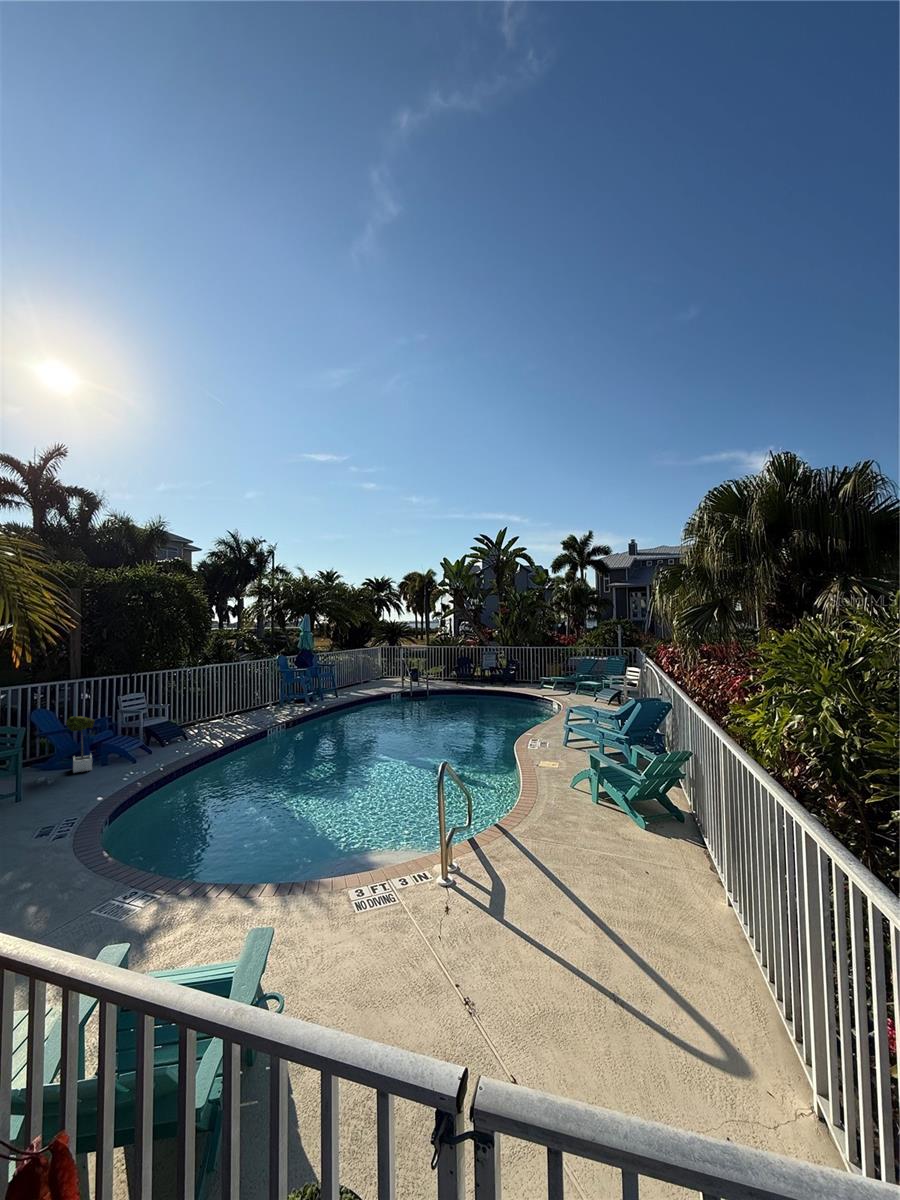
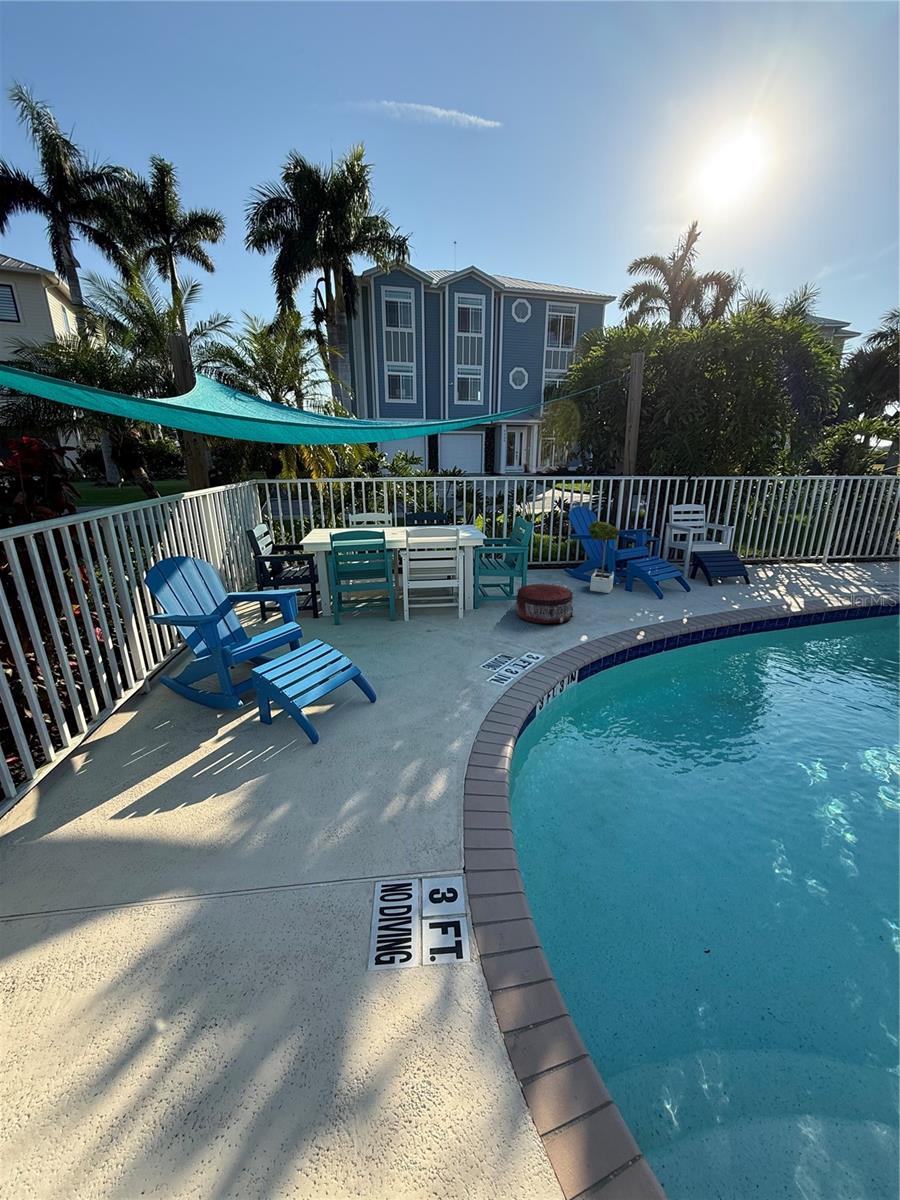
pouf: none [20,770,78,805] -> present [516,583,573,624]

